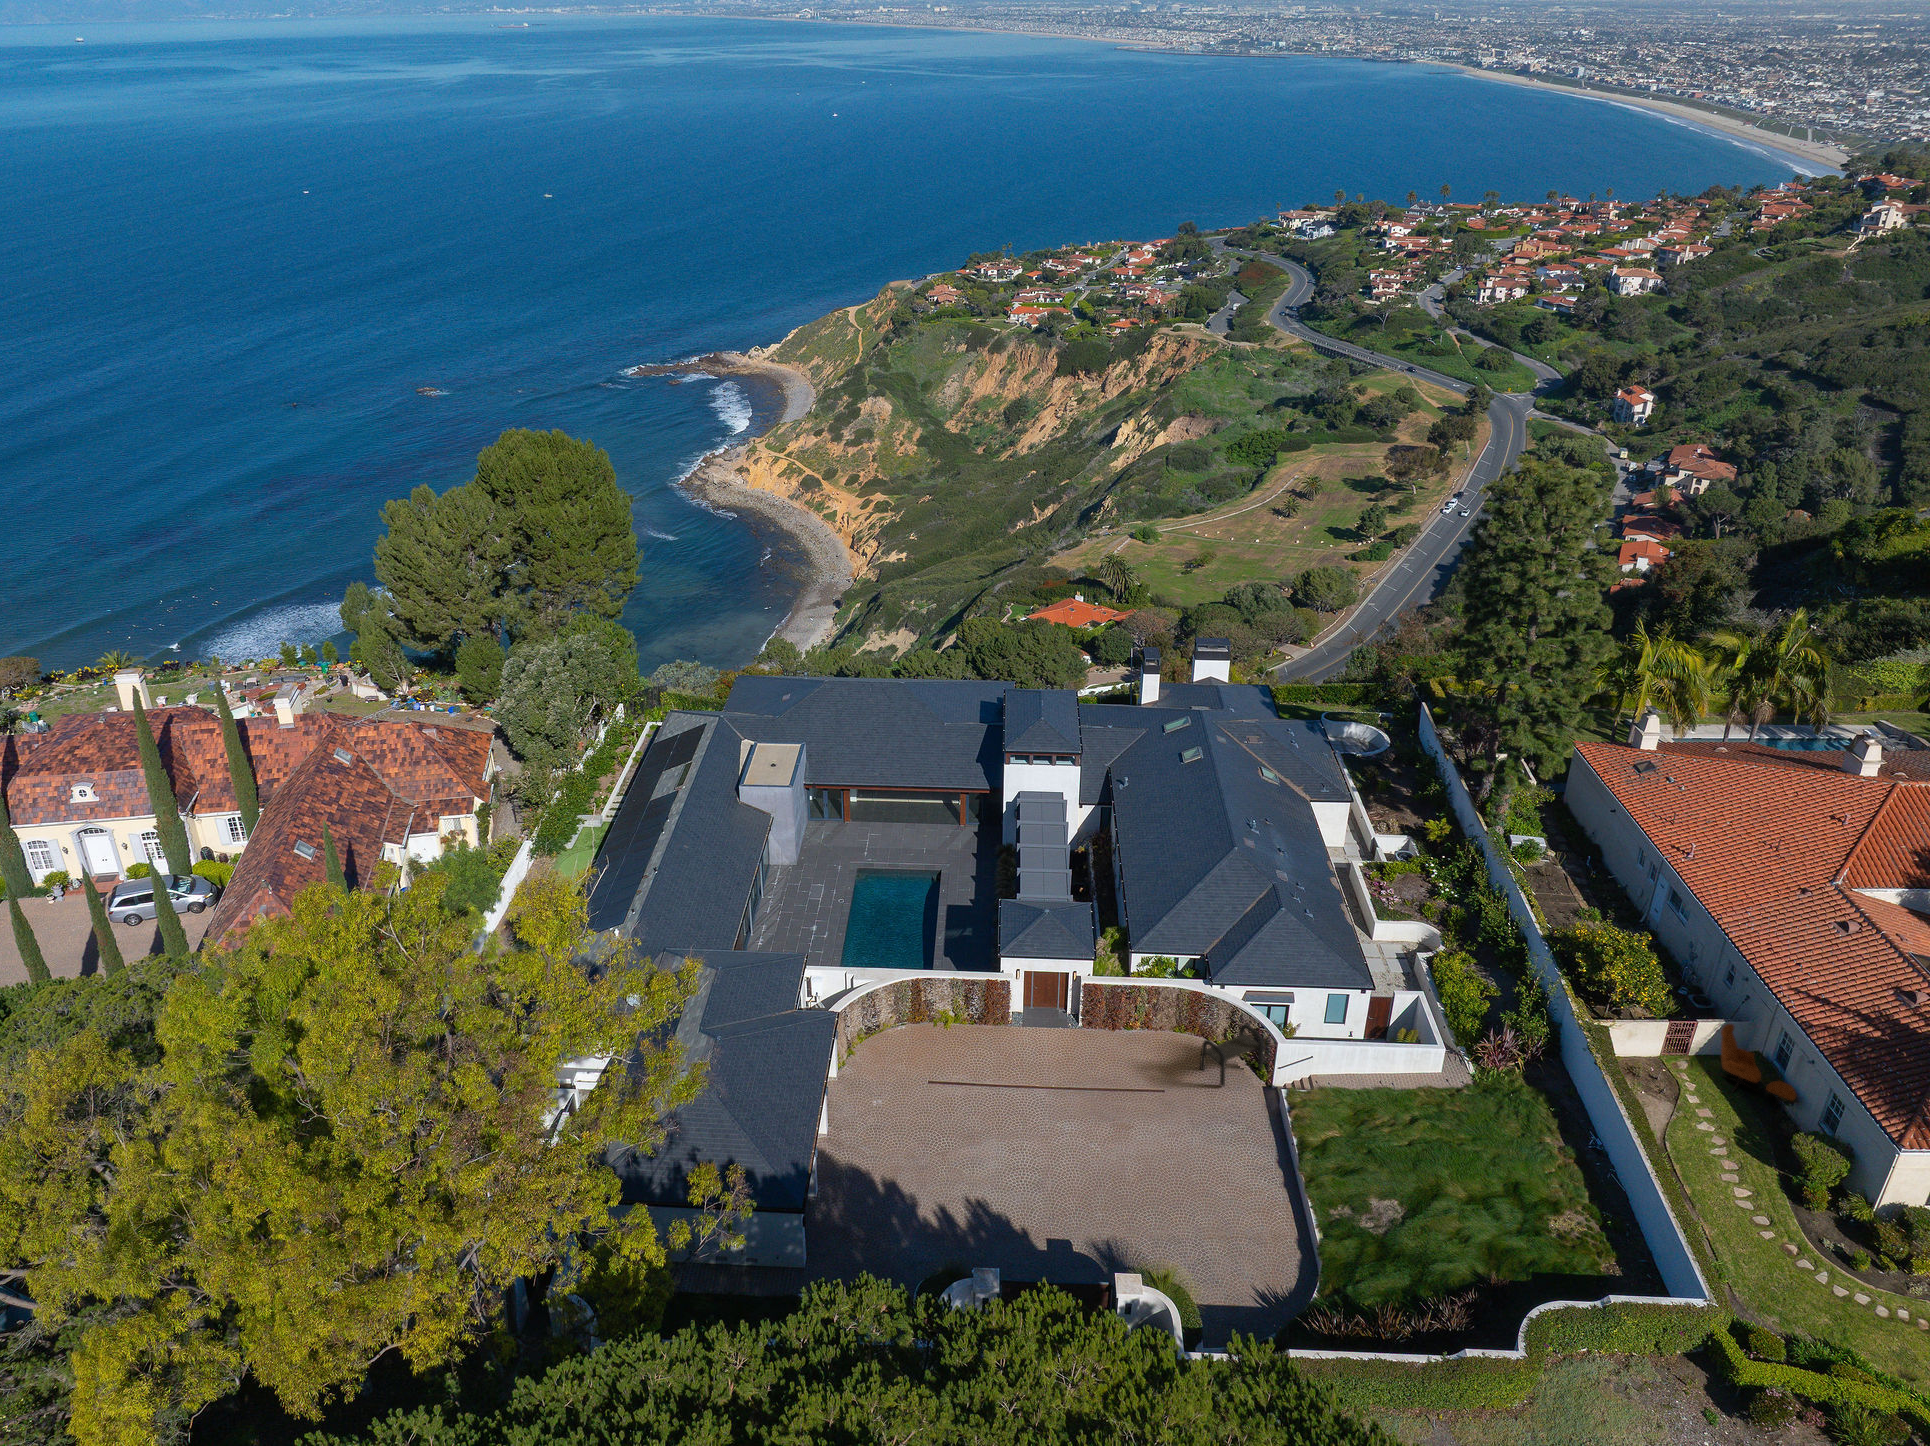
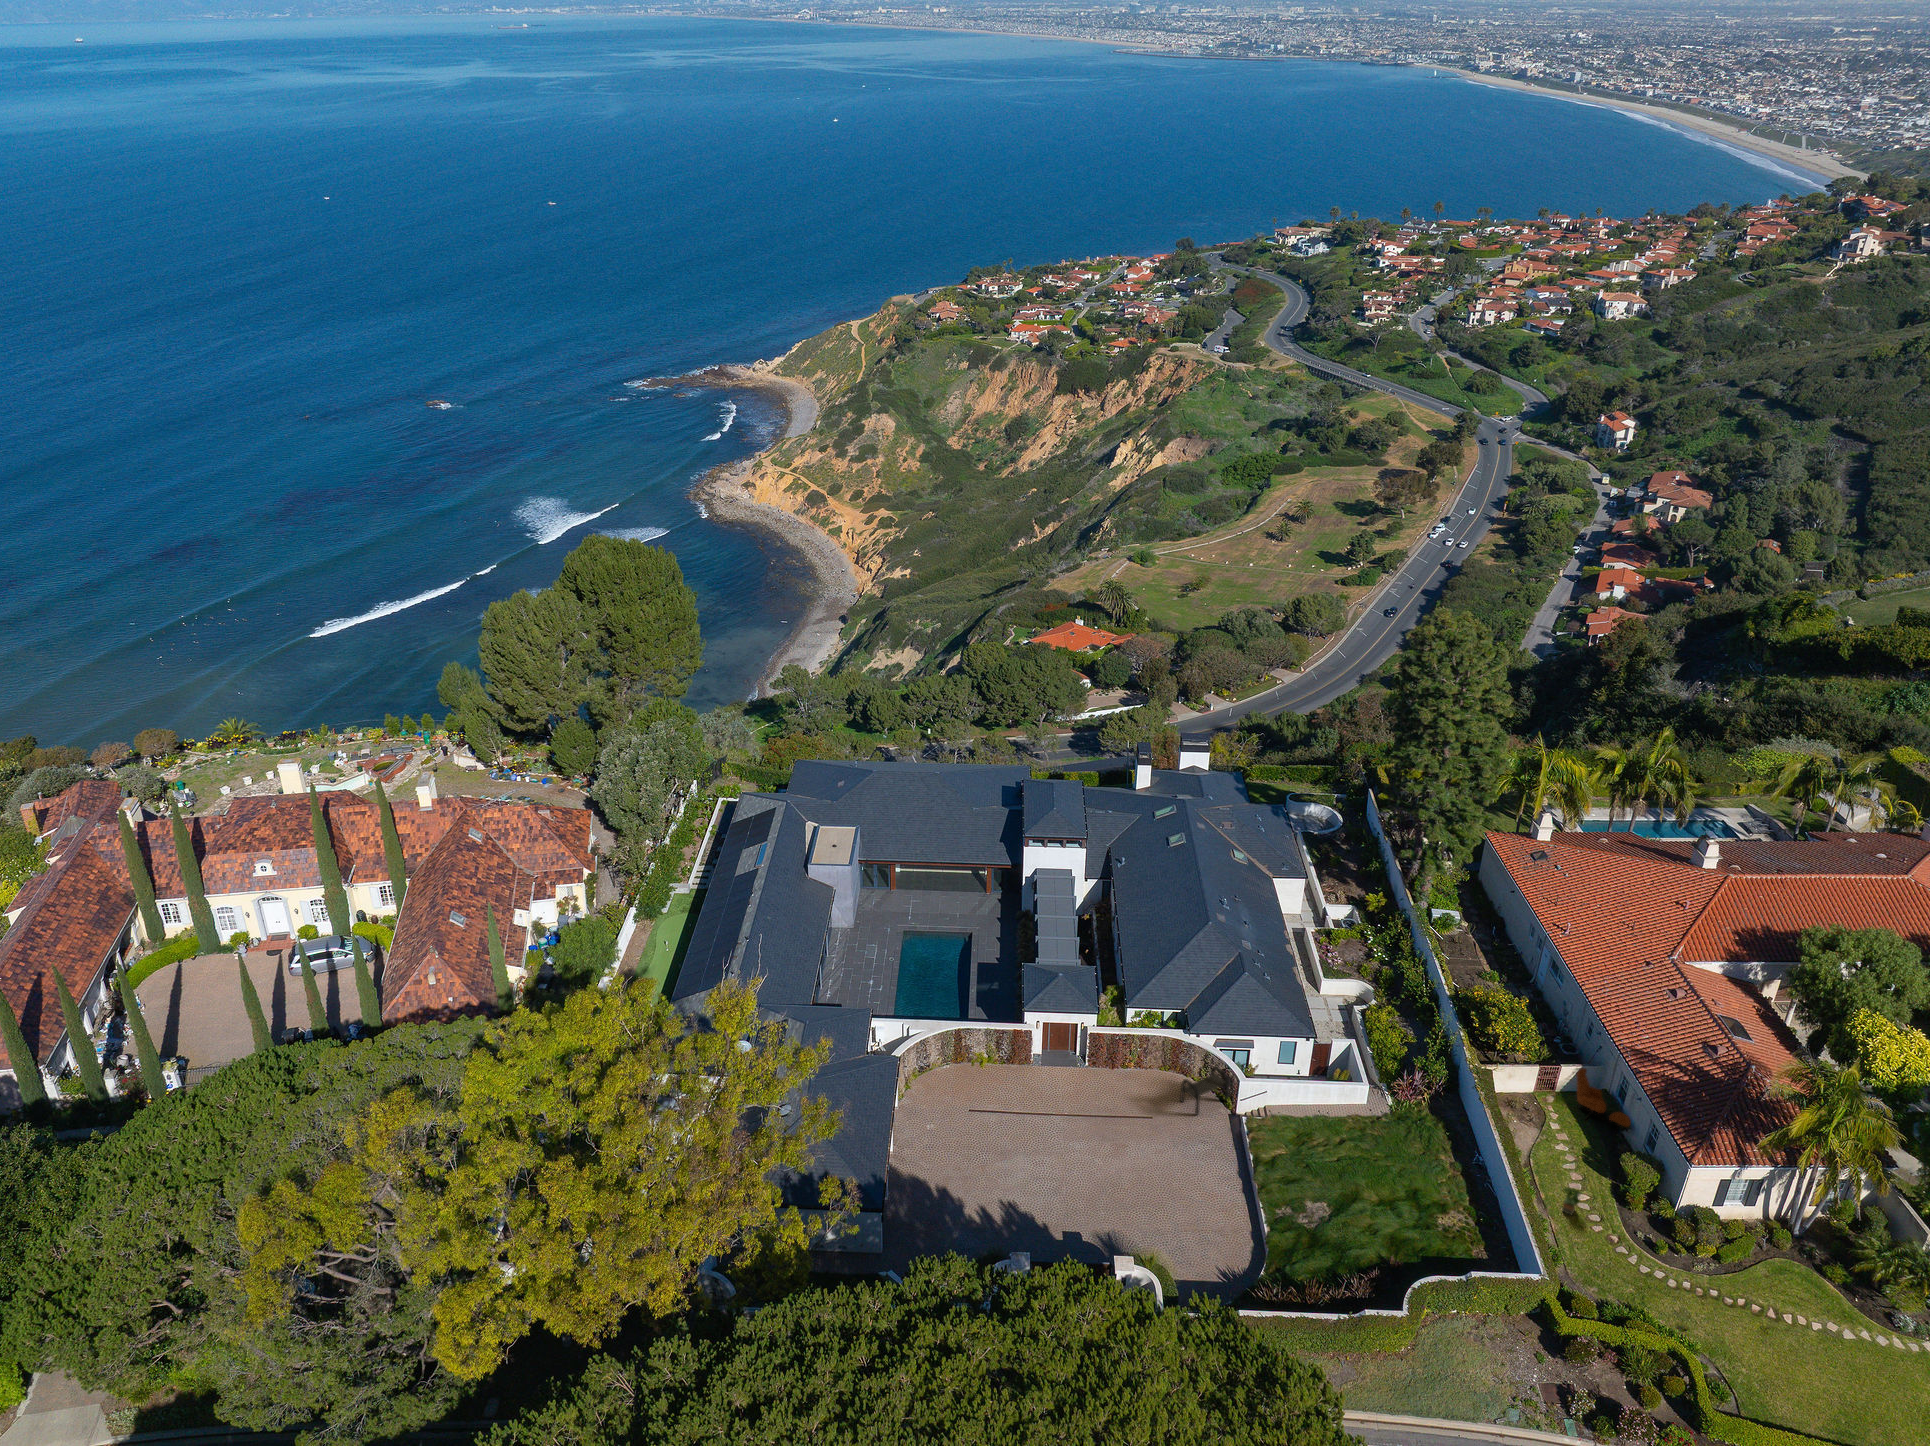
potted tree: none [1718,1179,1747,1218] -> present [1562,1188,1581,1215]

